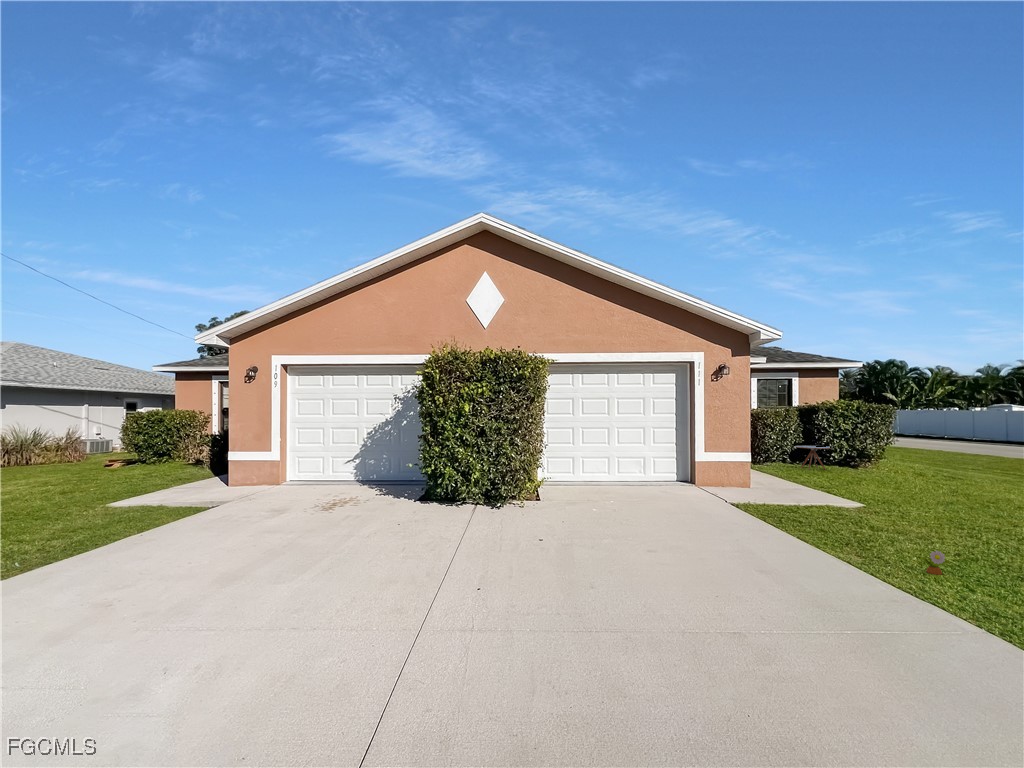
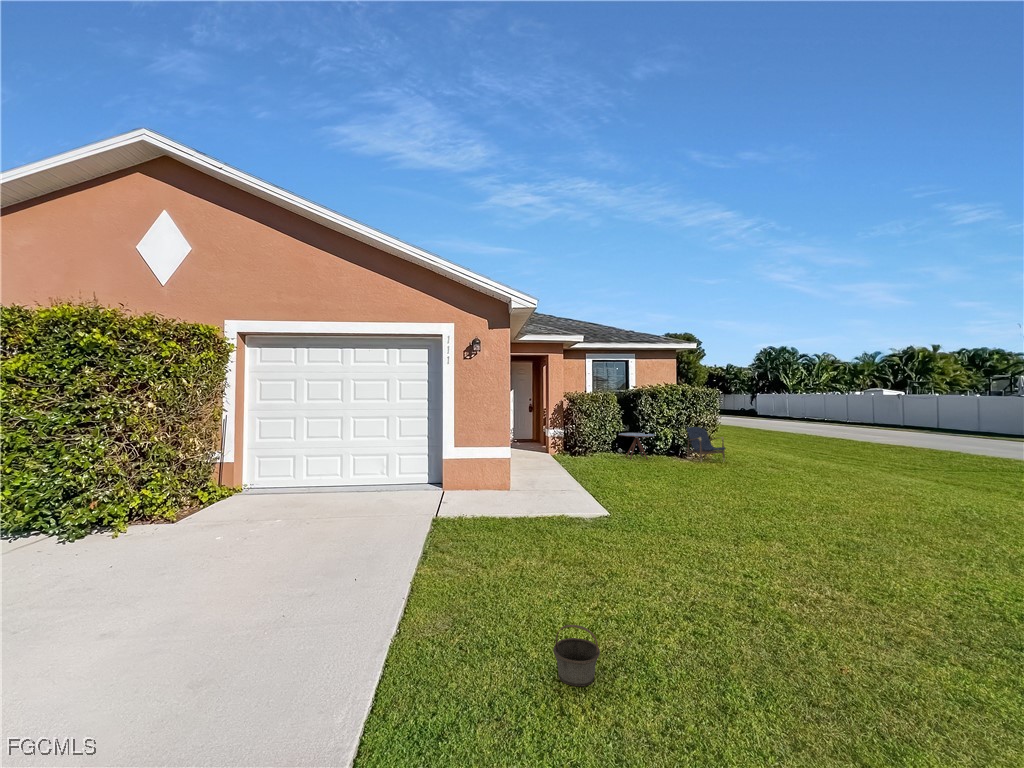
lounge chair: none [860,440,903,472] -> present [686,427,726,462]
basket: none [966,542,1002,574] -> present [553,625,600,686]
decorative plant: present [920,550,949,575] -> none [464,648,511,691]

